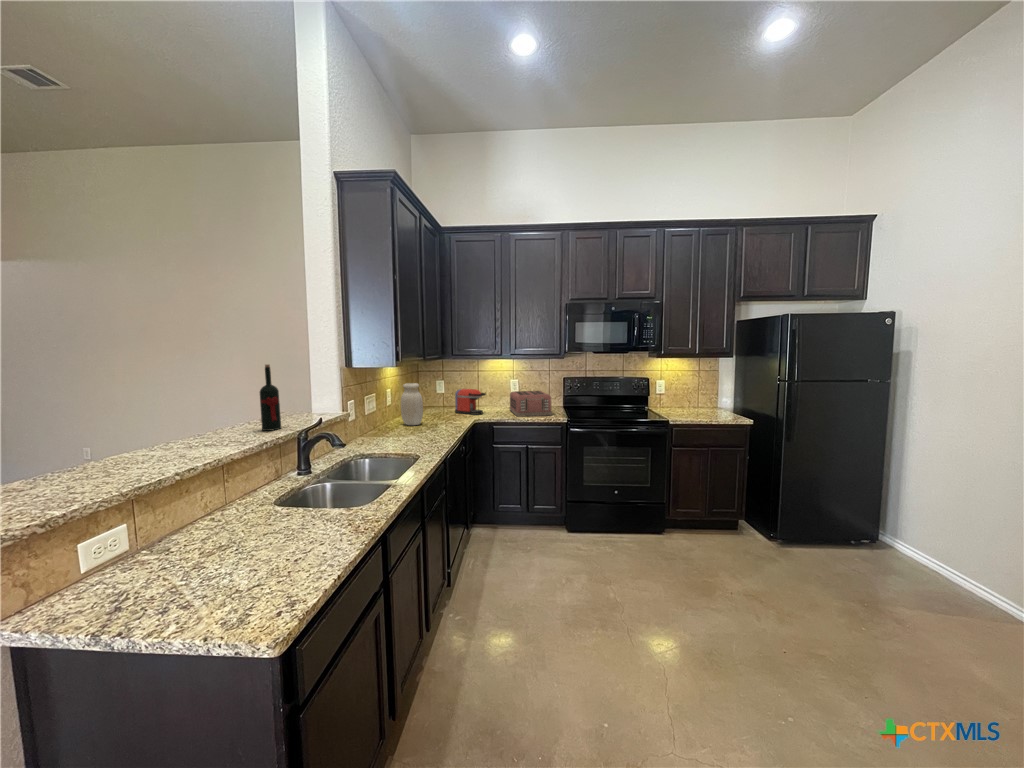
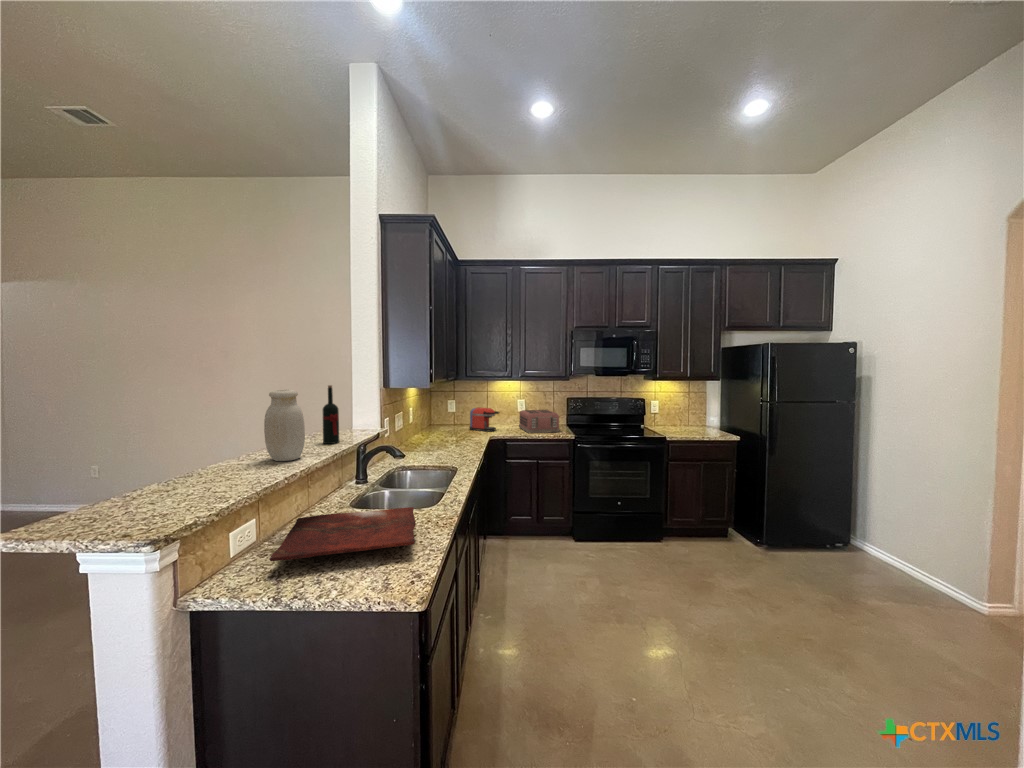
jar: present [401,383,423,425] -> present [264,390,305,461]
cutting board: none [110,508,331,582] -> present [269,507,416,561]

